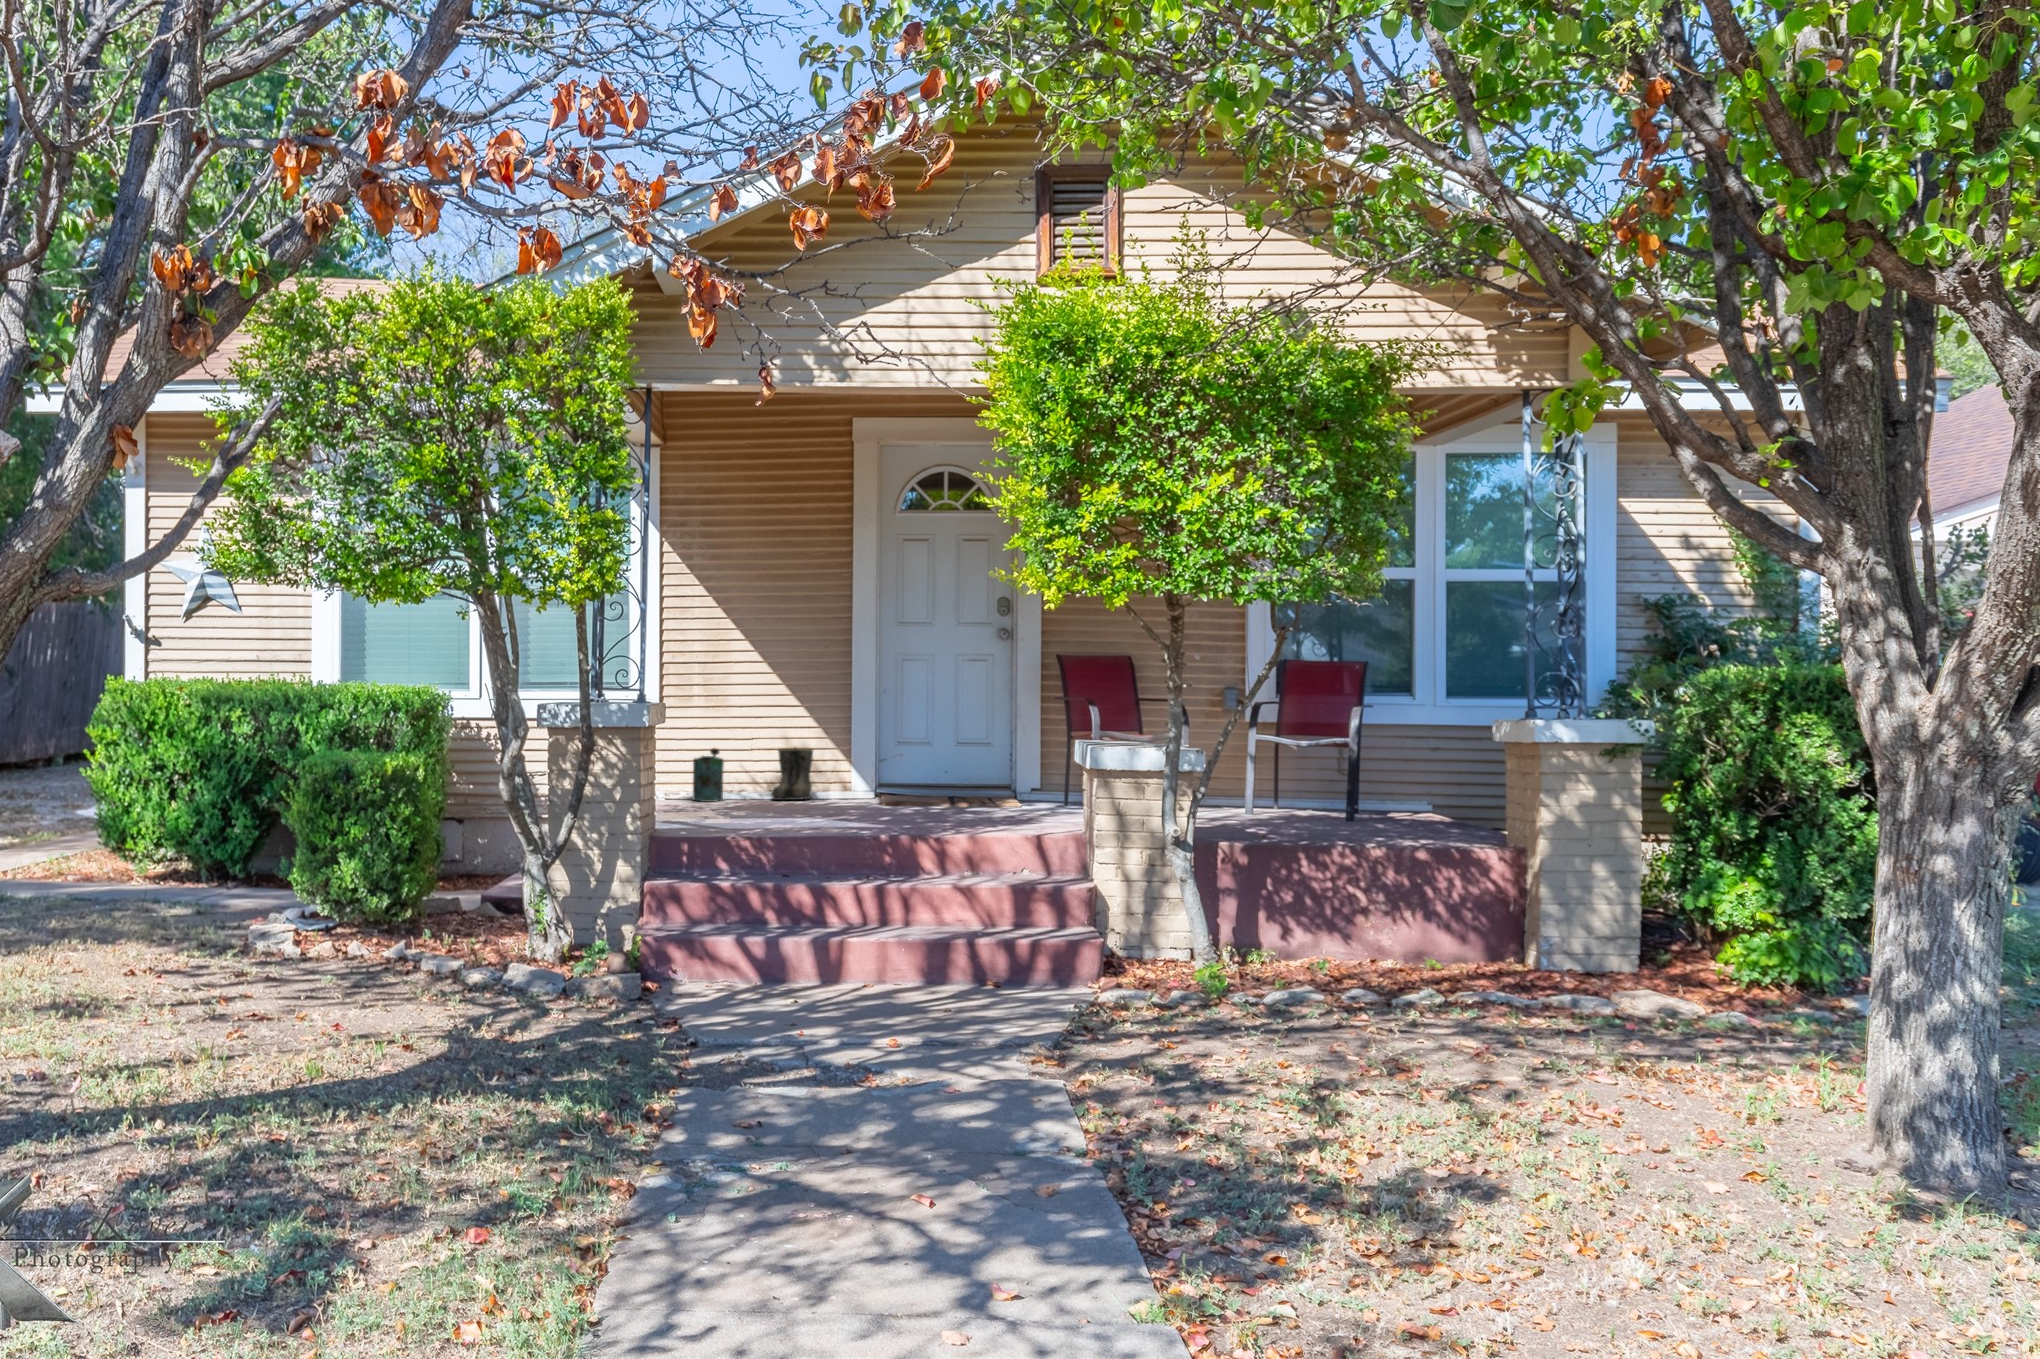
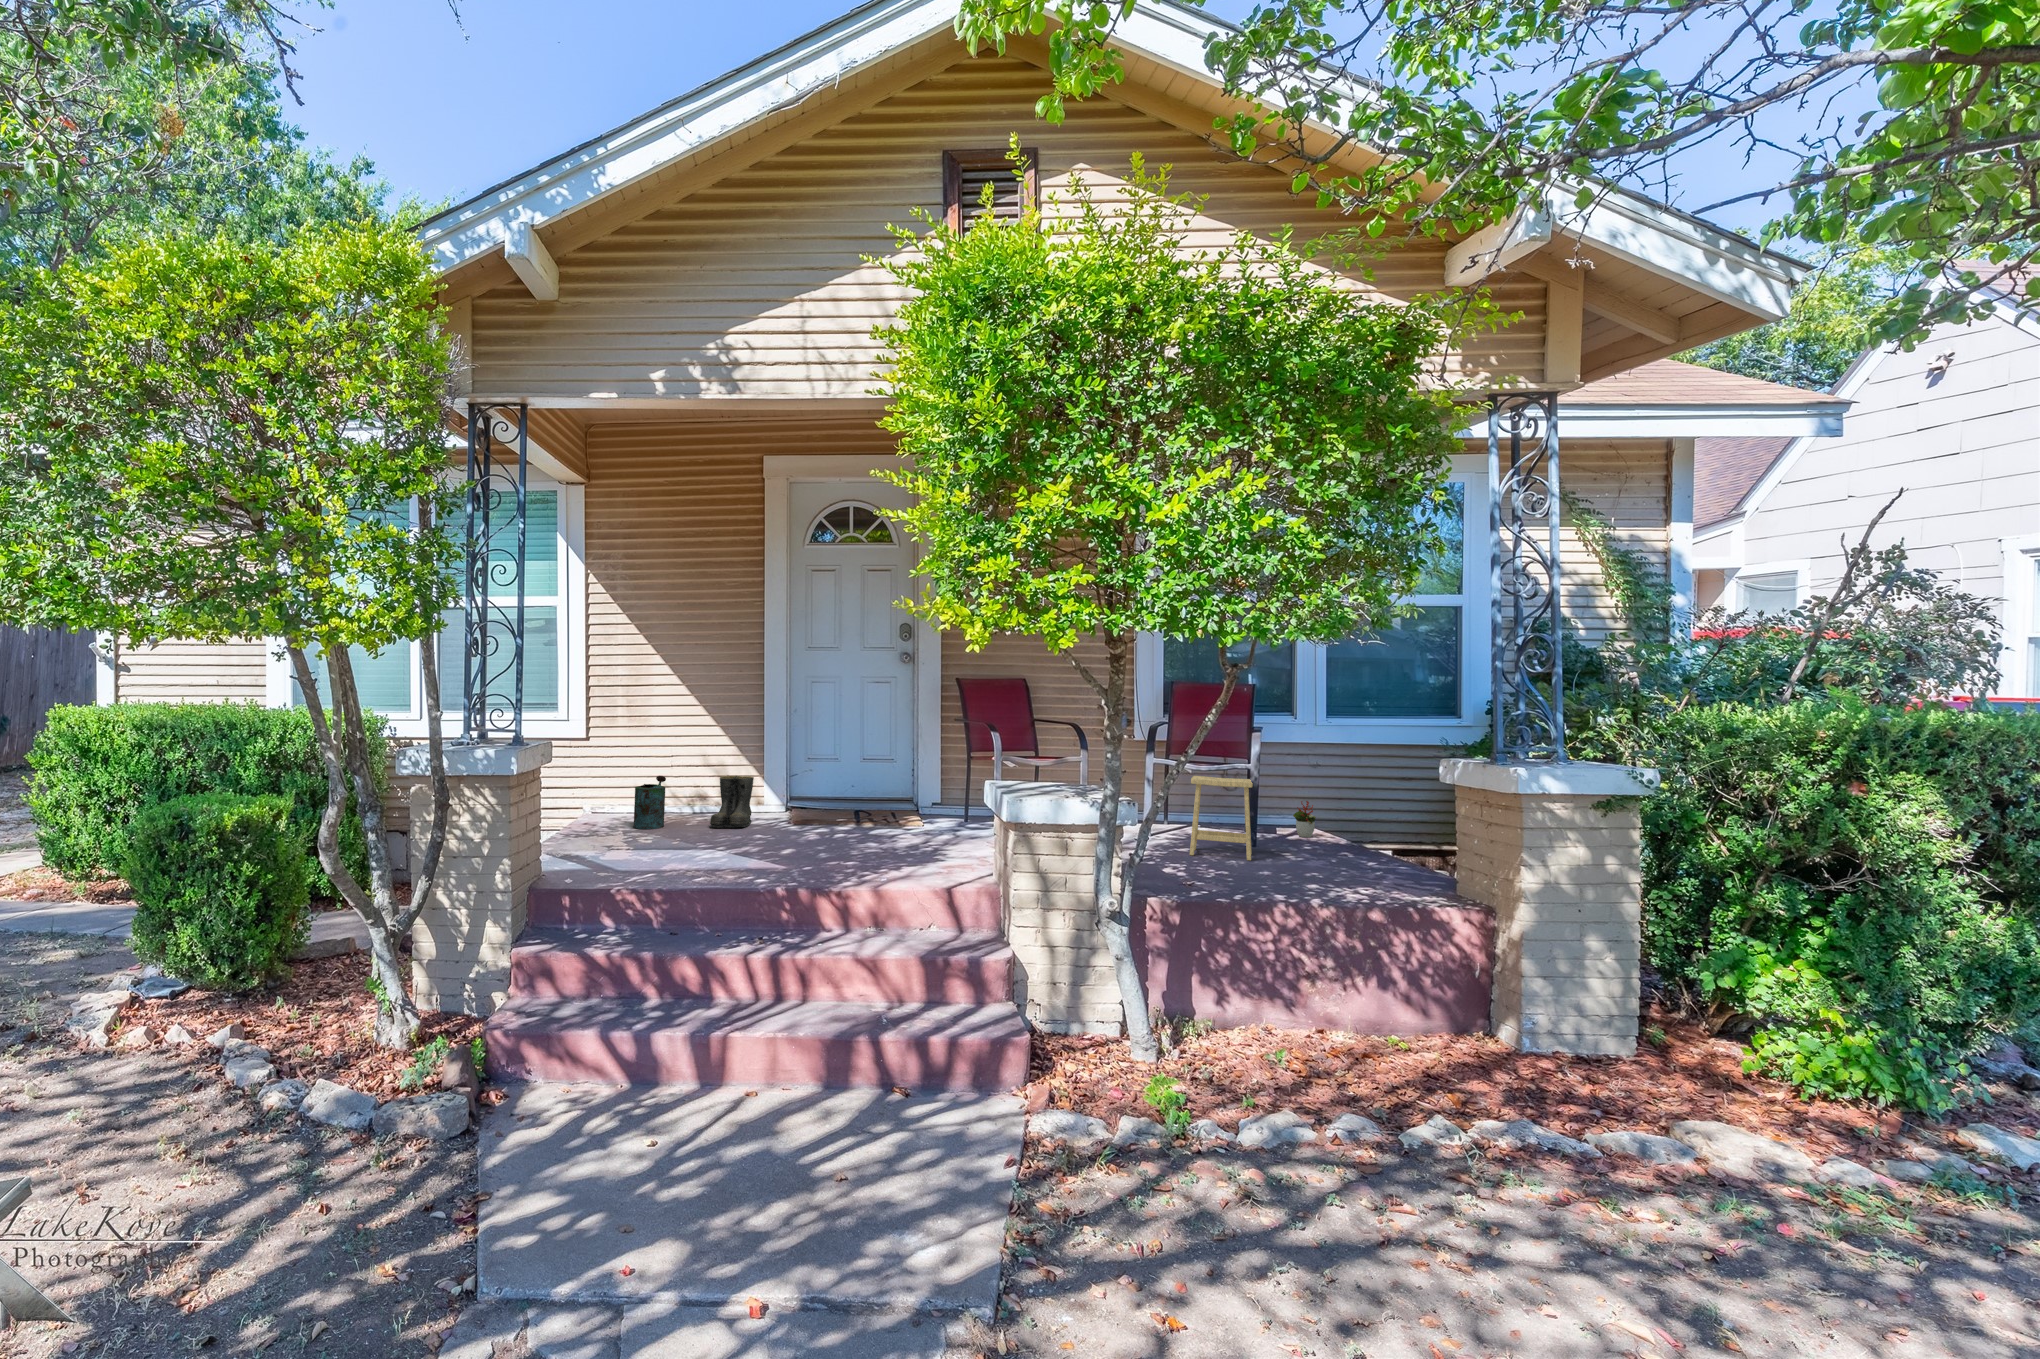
footstool: none [1270,738,1337,821] -> present [1190,776,1253,861]
decorative plant: none [1391,767,1415,806] -> present [1293,801,1316,837]

